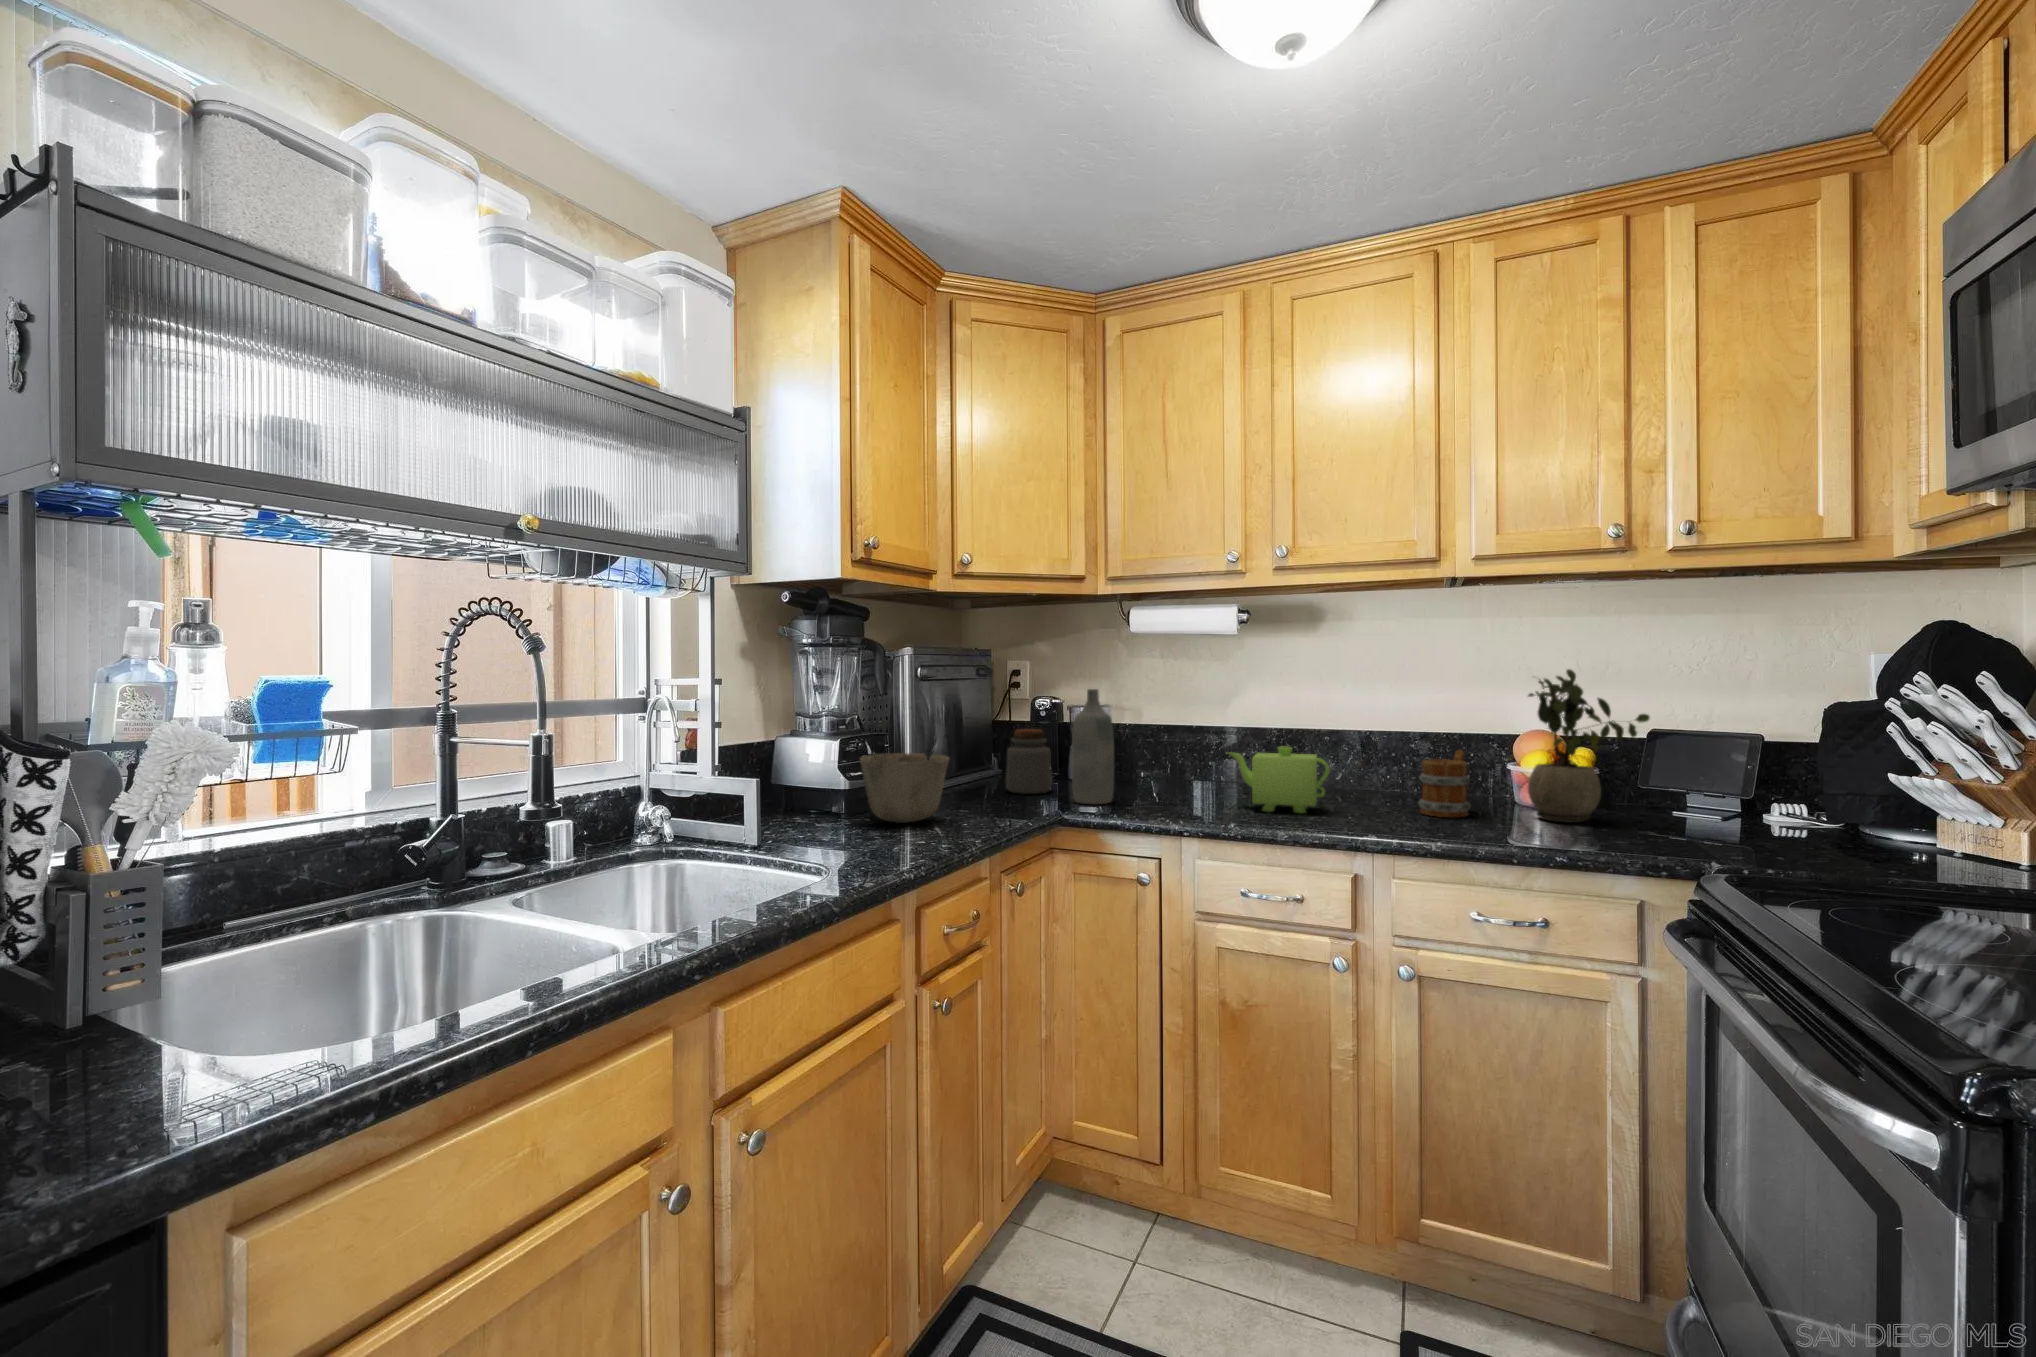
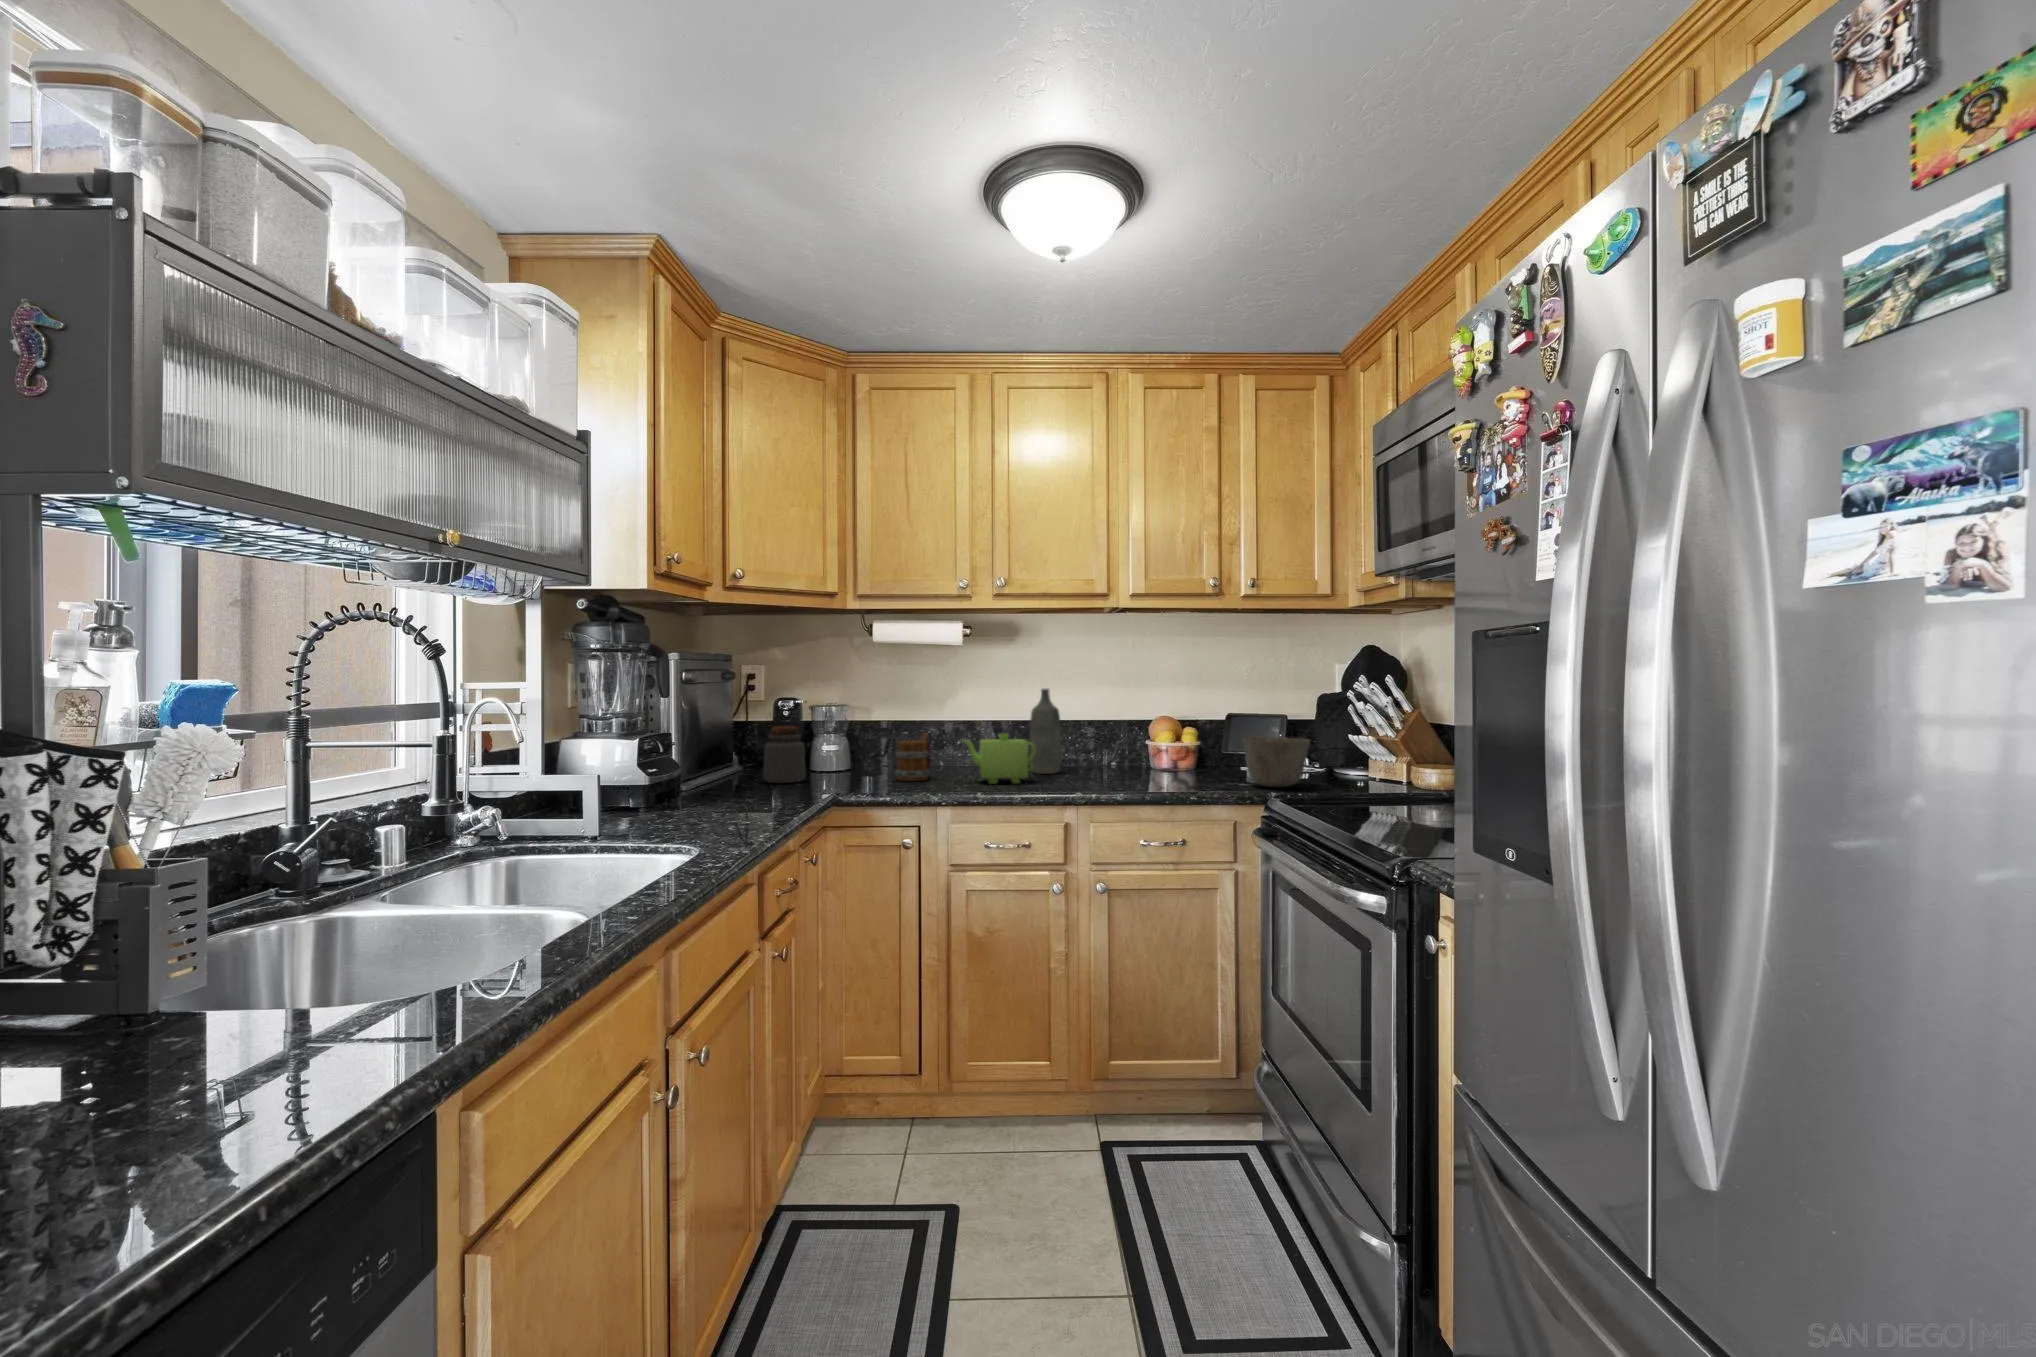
potted plant: present [1528,669,1650,823] -> none [1160,675,1231,778]
bottle: present [1072,689,1114,804] -> present [1030,689,1061,774]
mug: present [1418,750,1470,817] -> present [895,733,931,781]
ceramic bowl: present [860,753,949,823] -> present [1243,737,1310,787]

